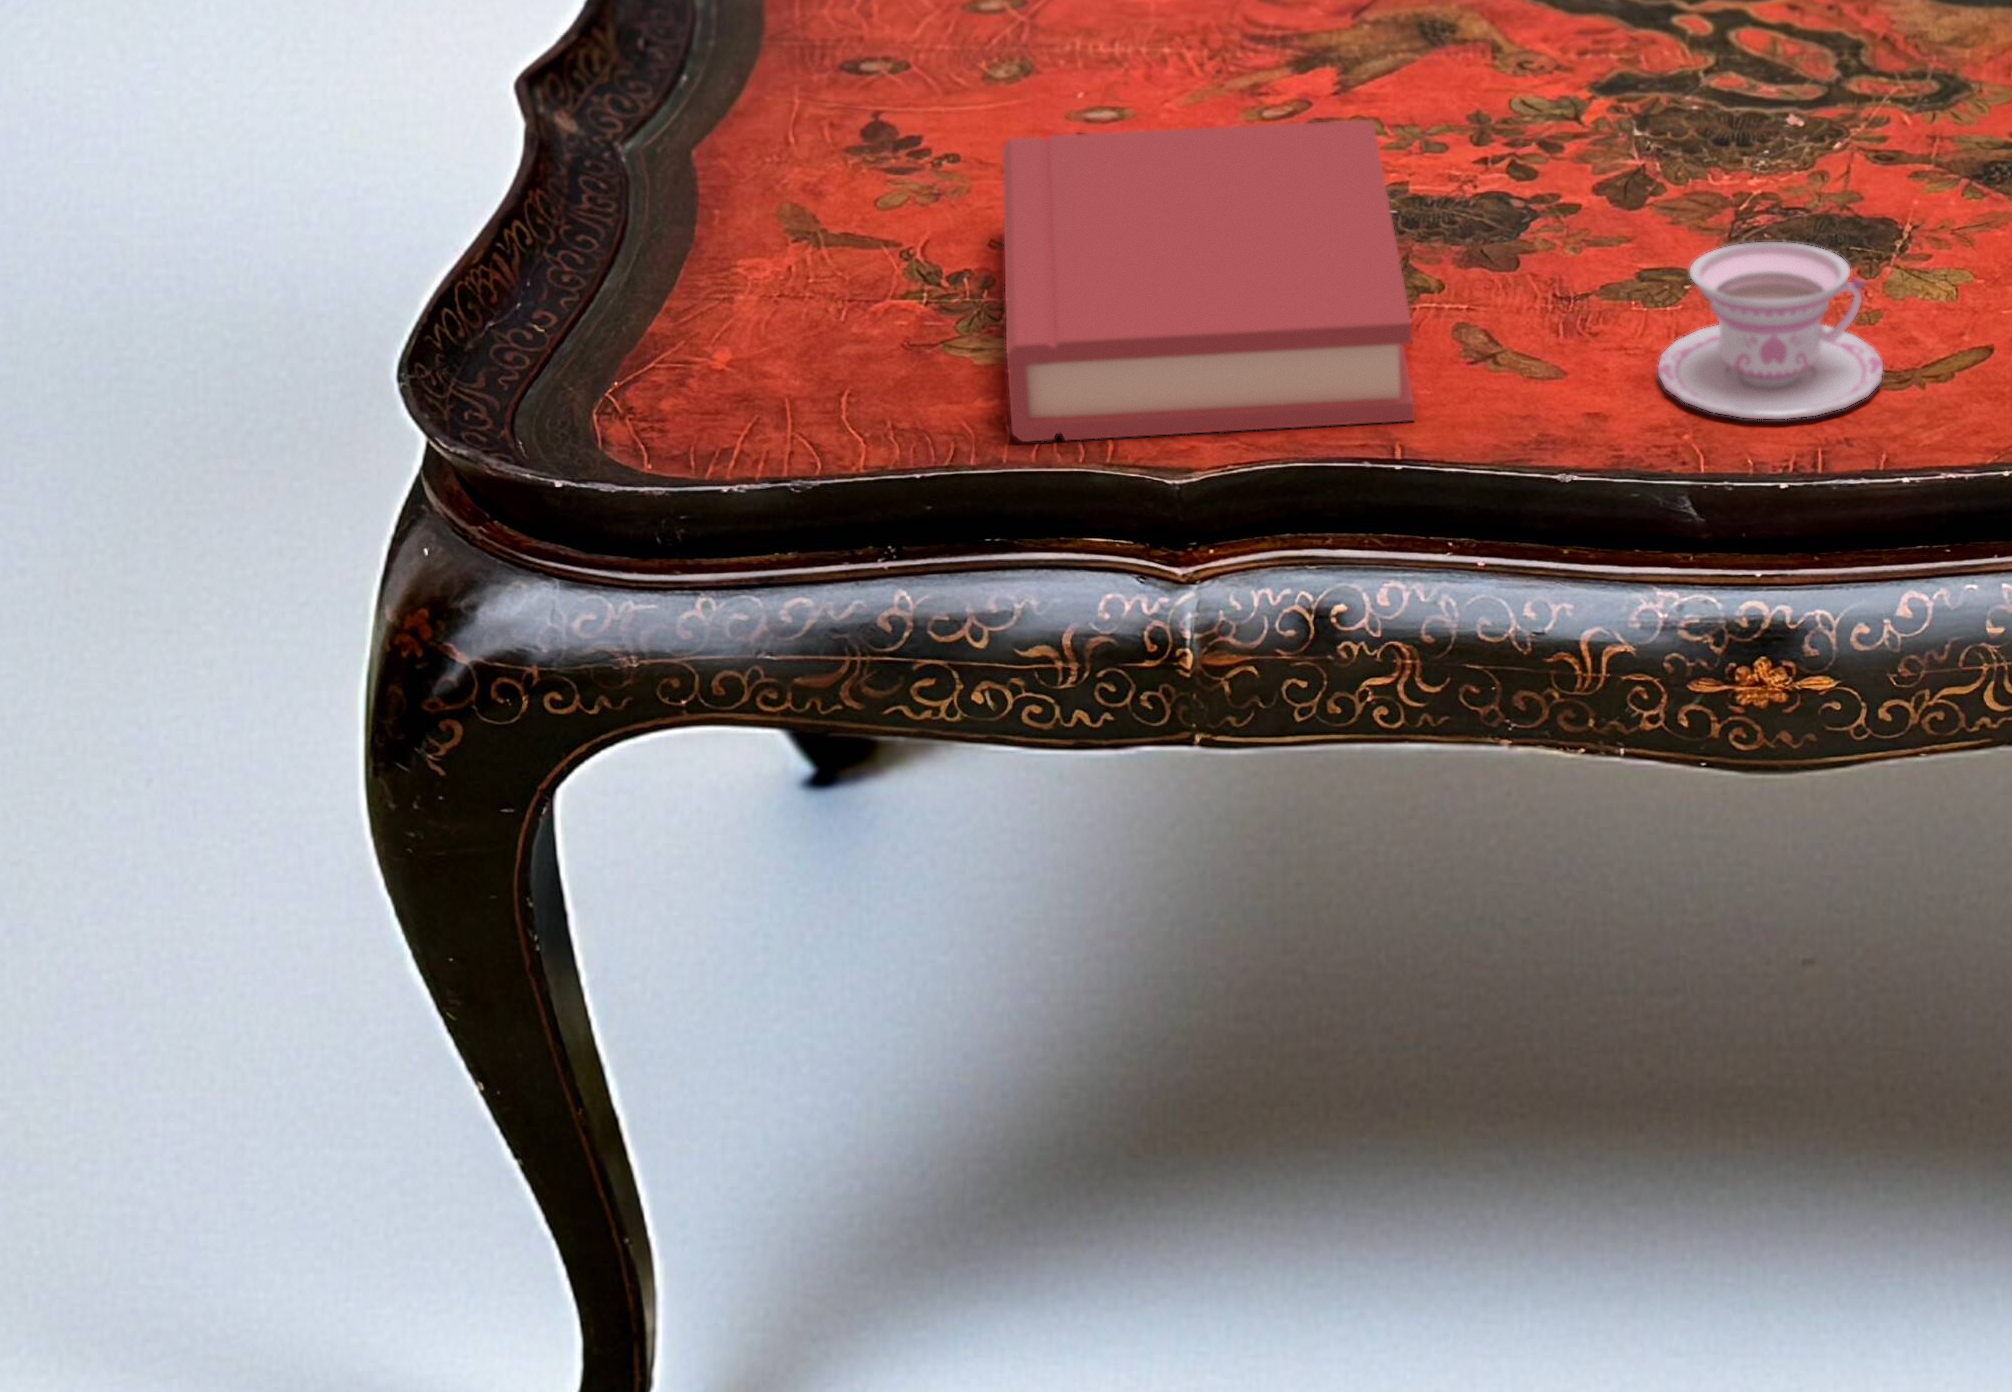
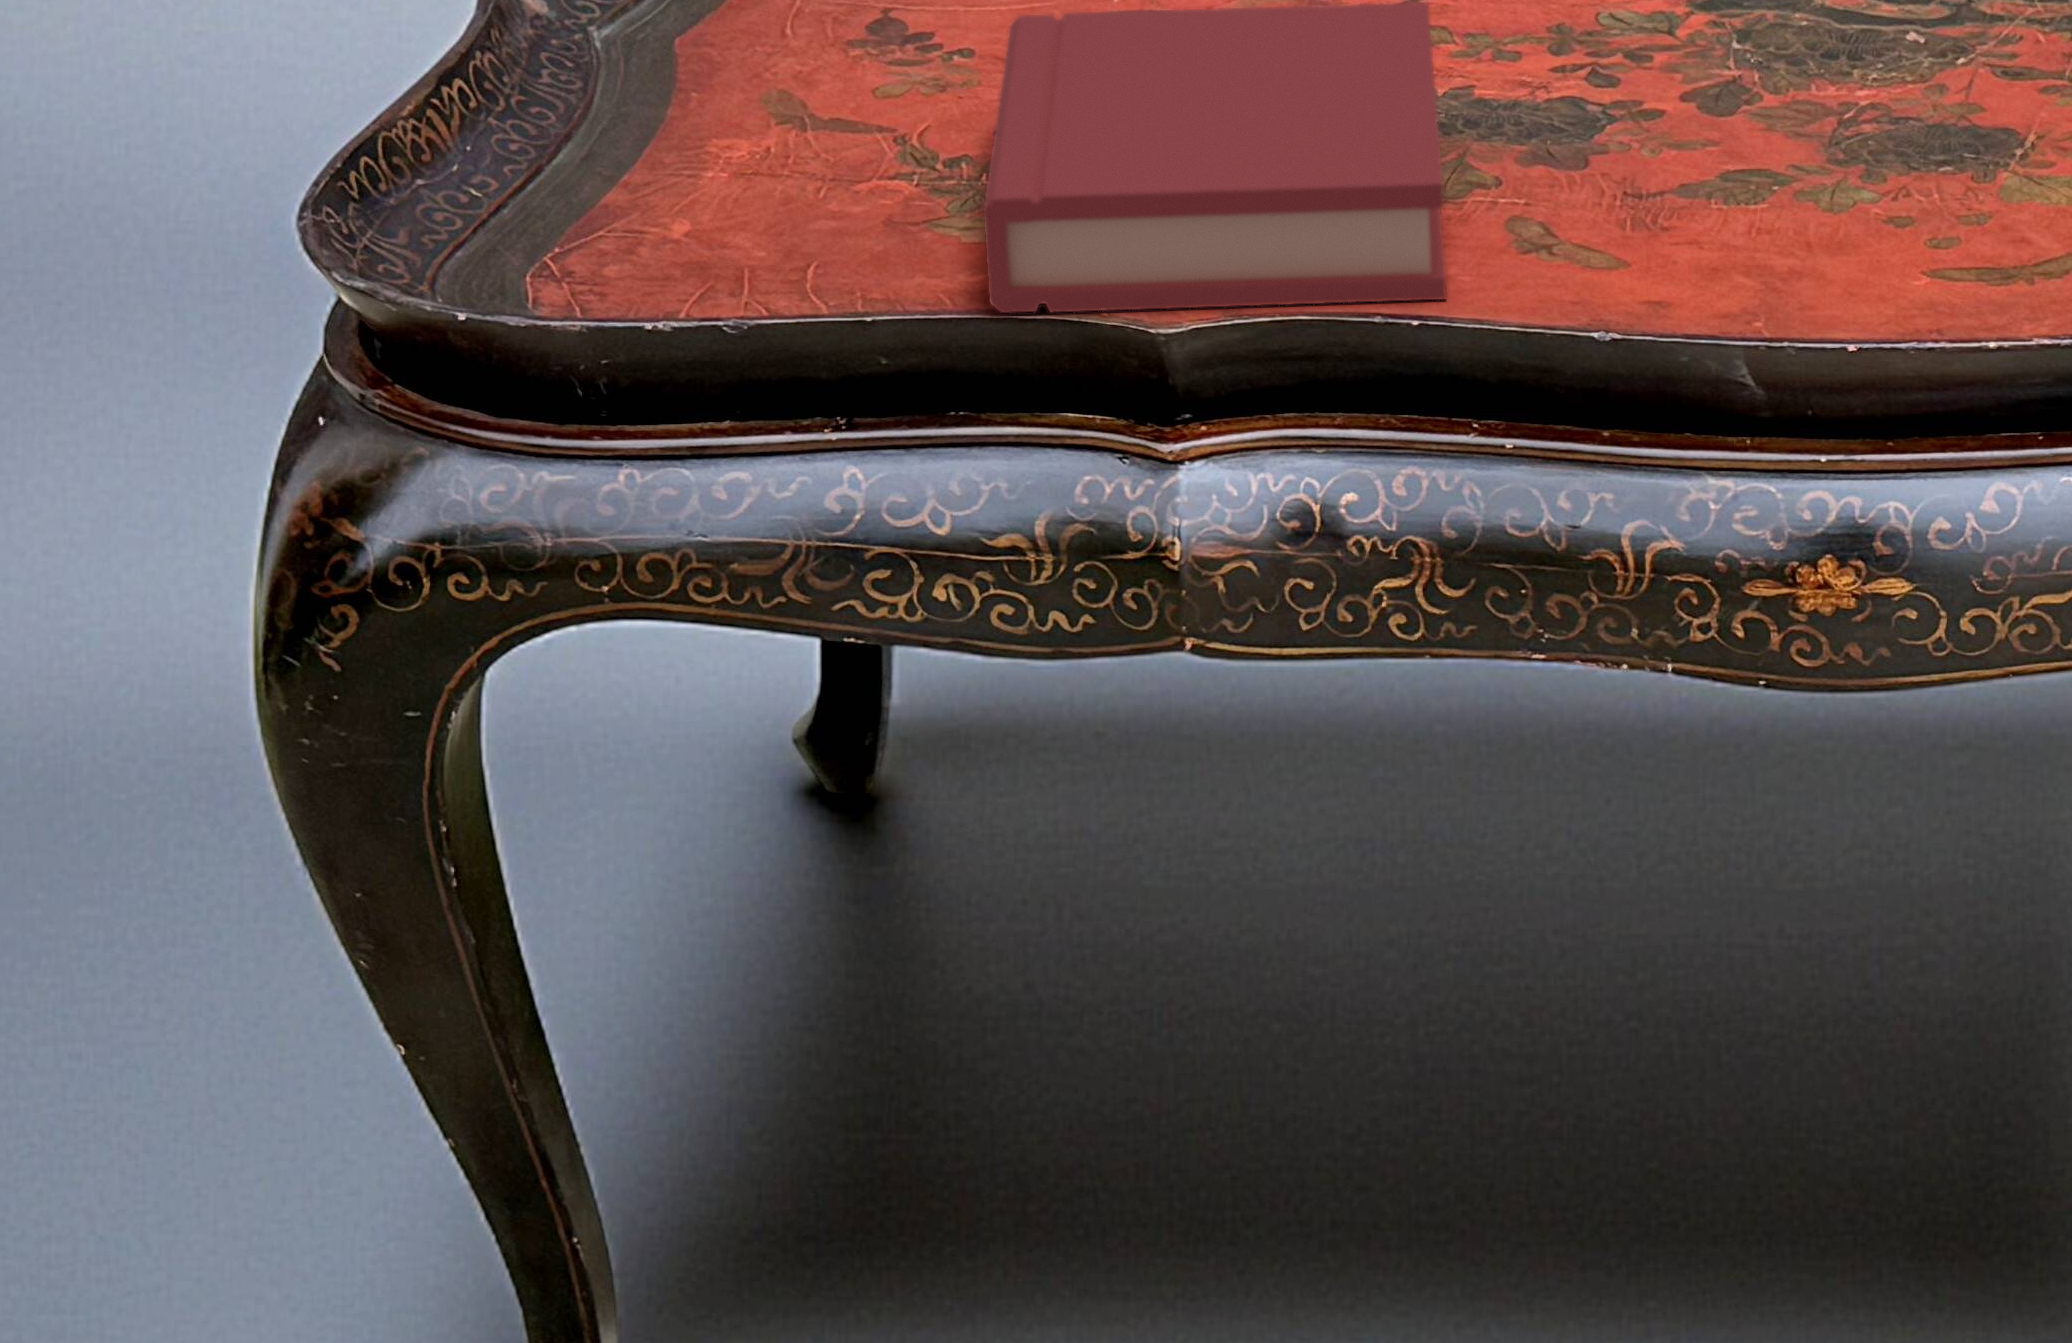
teacup: present [1658,242,1883,419] -> none [1727,112,1983,301]

